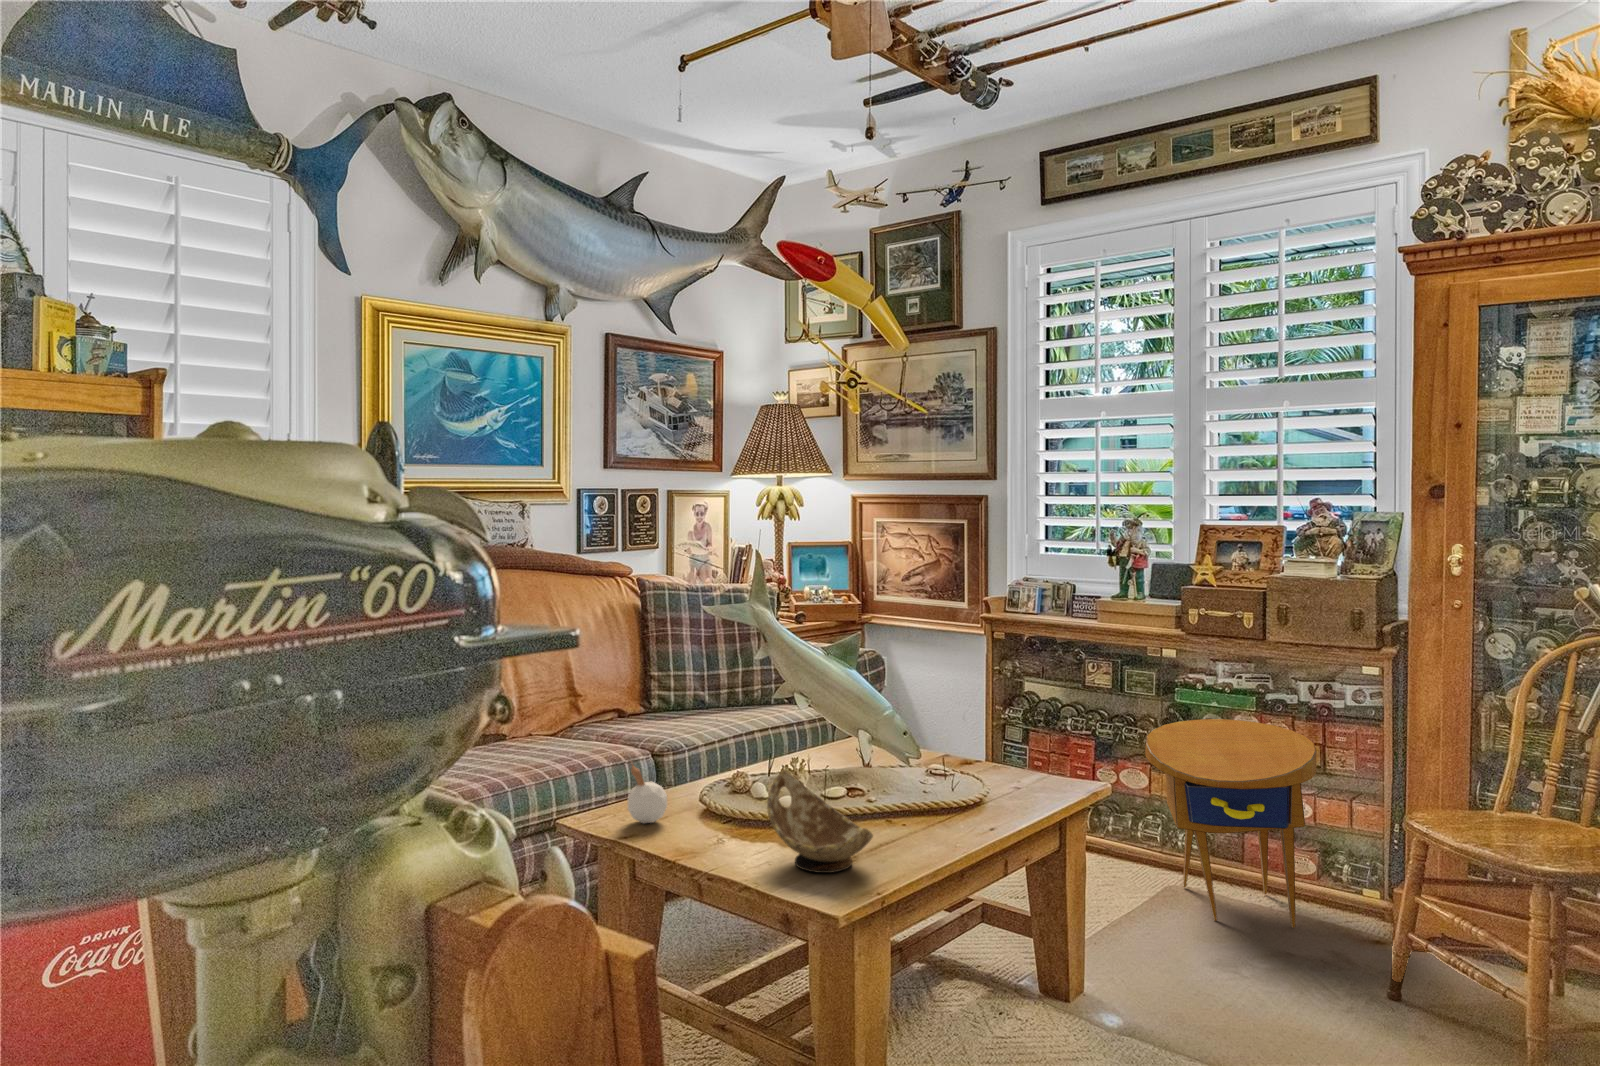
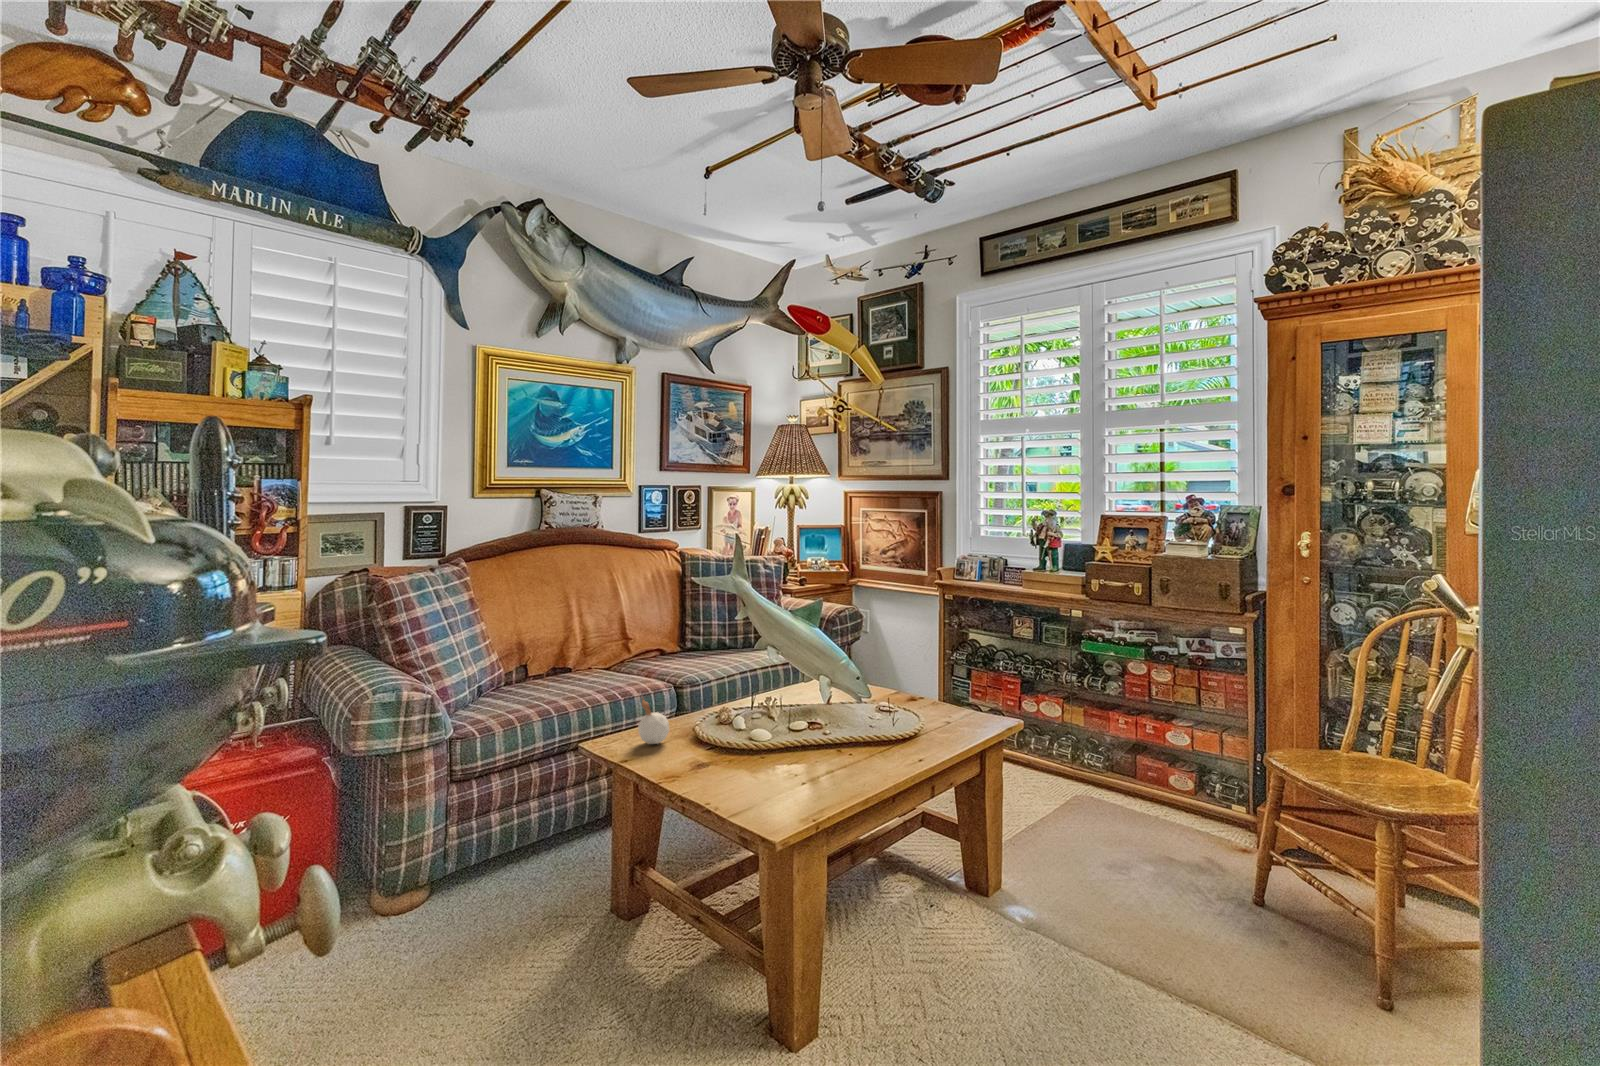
side table: present [1145,719,1317,928] -> none [1053,664,1186,827]
decorative bowl: present [767,770,873,873] -> none [736,707,816,790]

